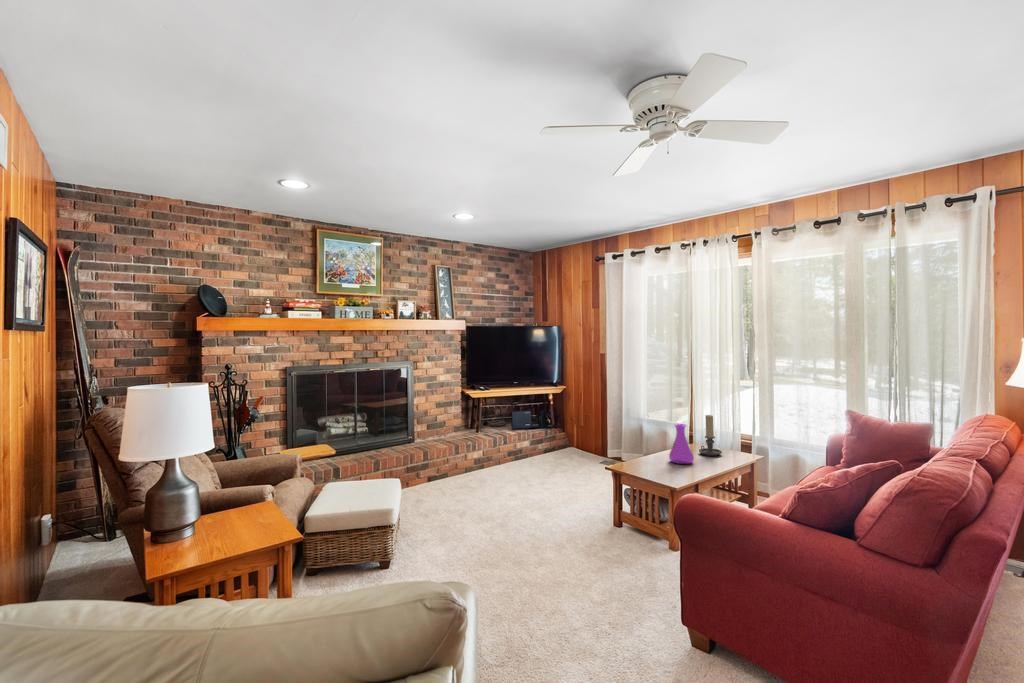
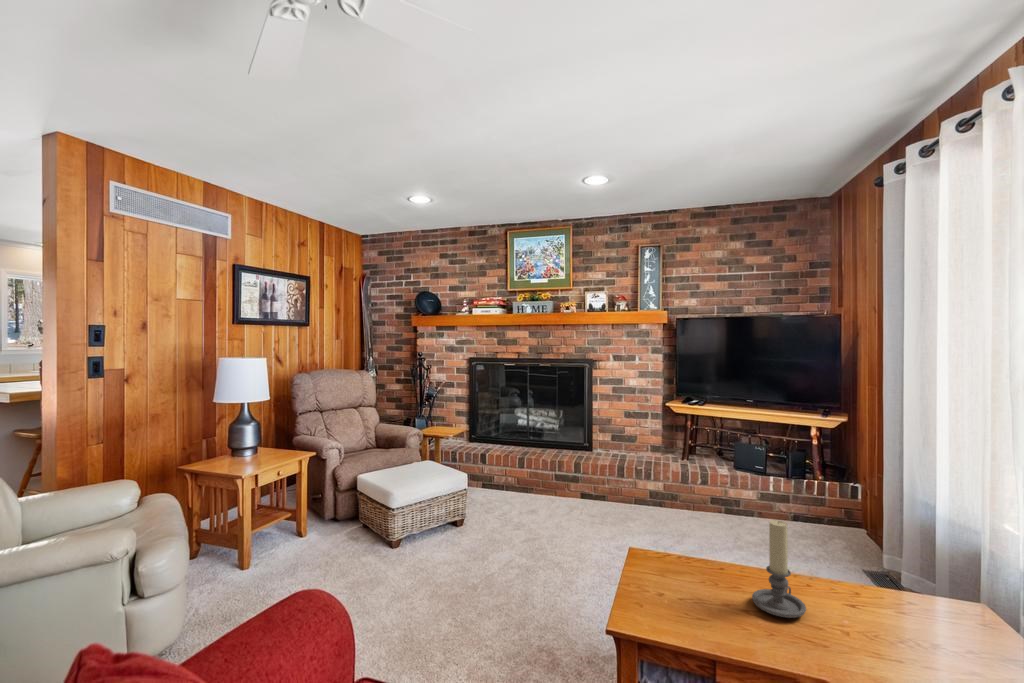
vase: present [669,424,694,464] -> none [645,510,692,594]

